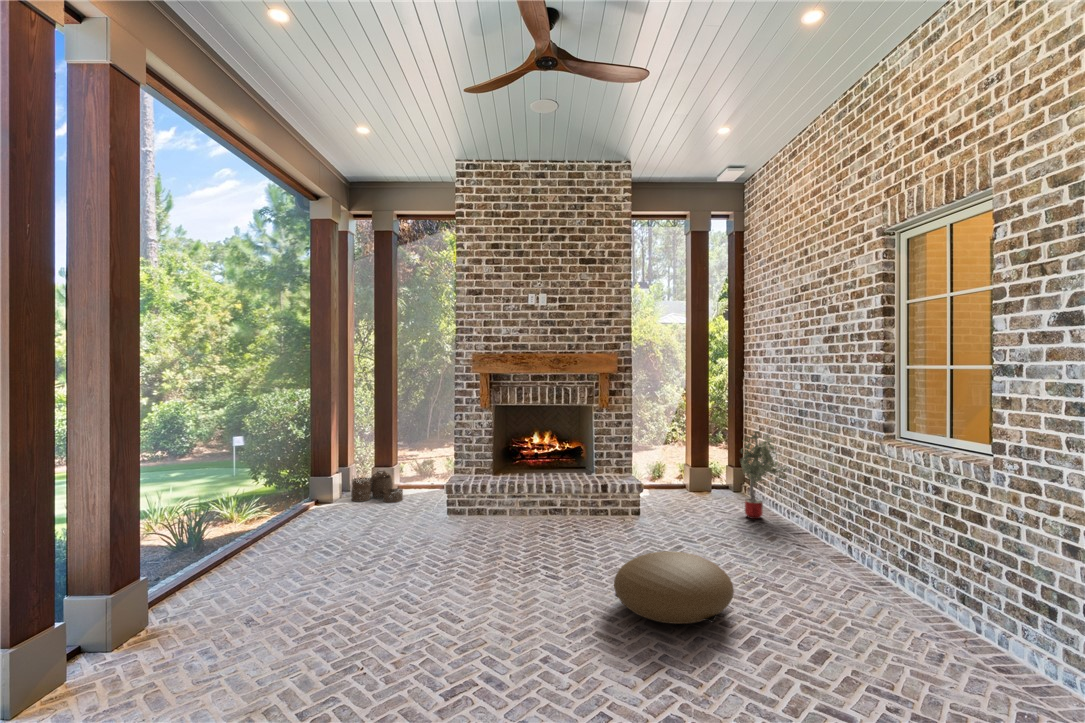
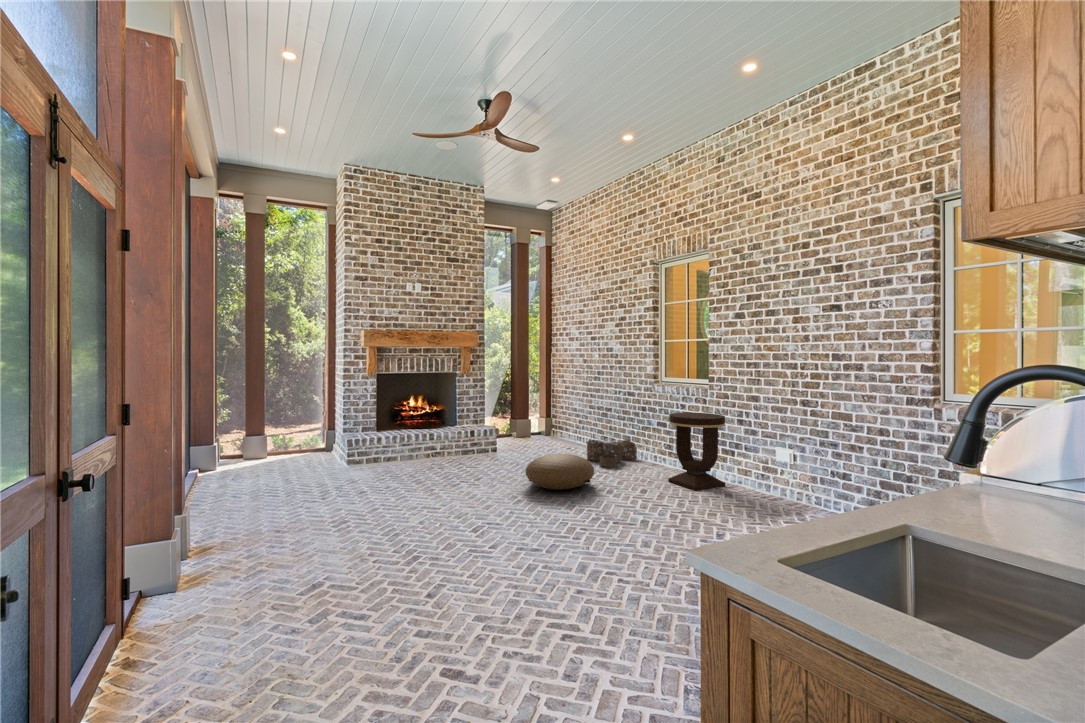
potted tree: present [740,431,788,519] -> none [559,387,593,446]
woven basket: present [351,471,403,503] -> present [587,439,637,467]
side table: none [890,510,1032,690] -> present [668,413,725,490]

